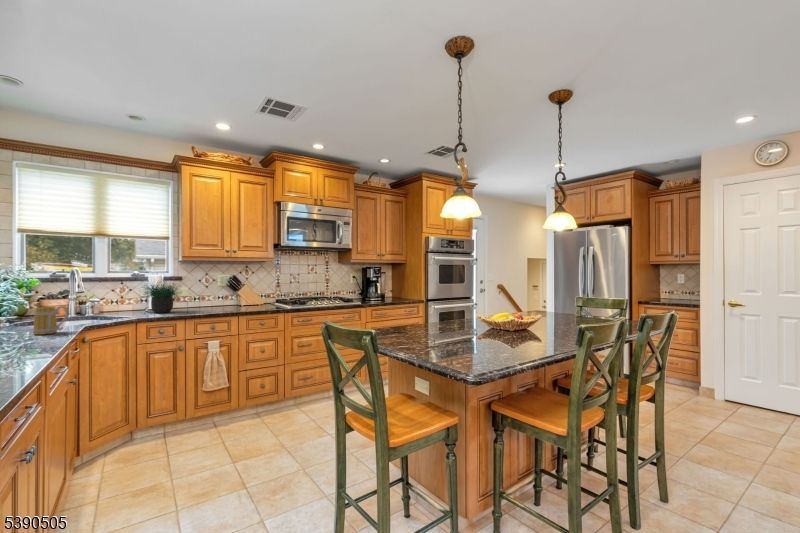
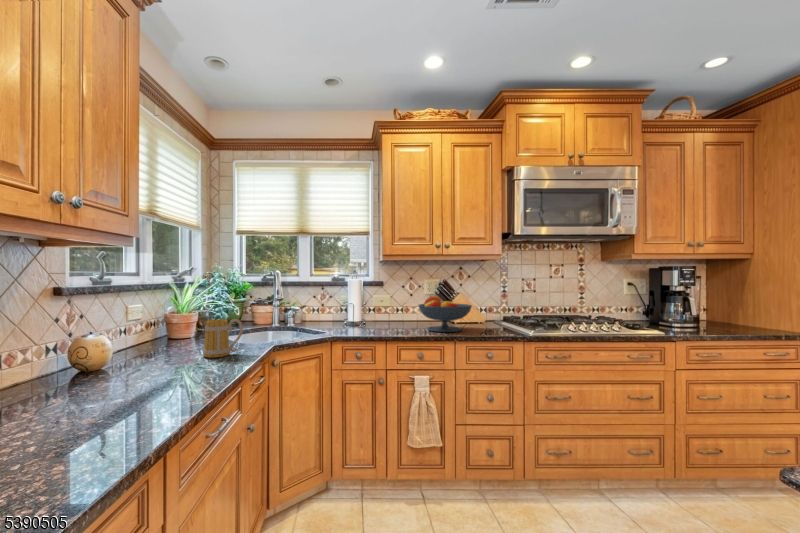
potted plant: present [144,282,178,313] -> none [331,271,390,329]
fruit bowl: none [211,287,251,311] -> present [418,296,472,332]

